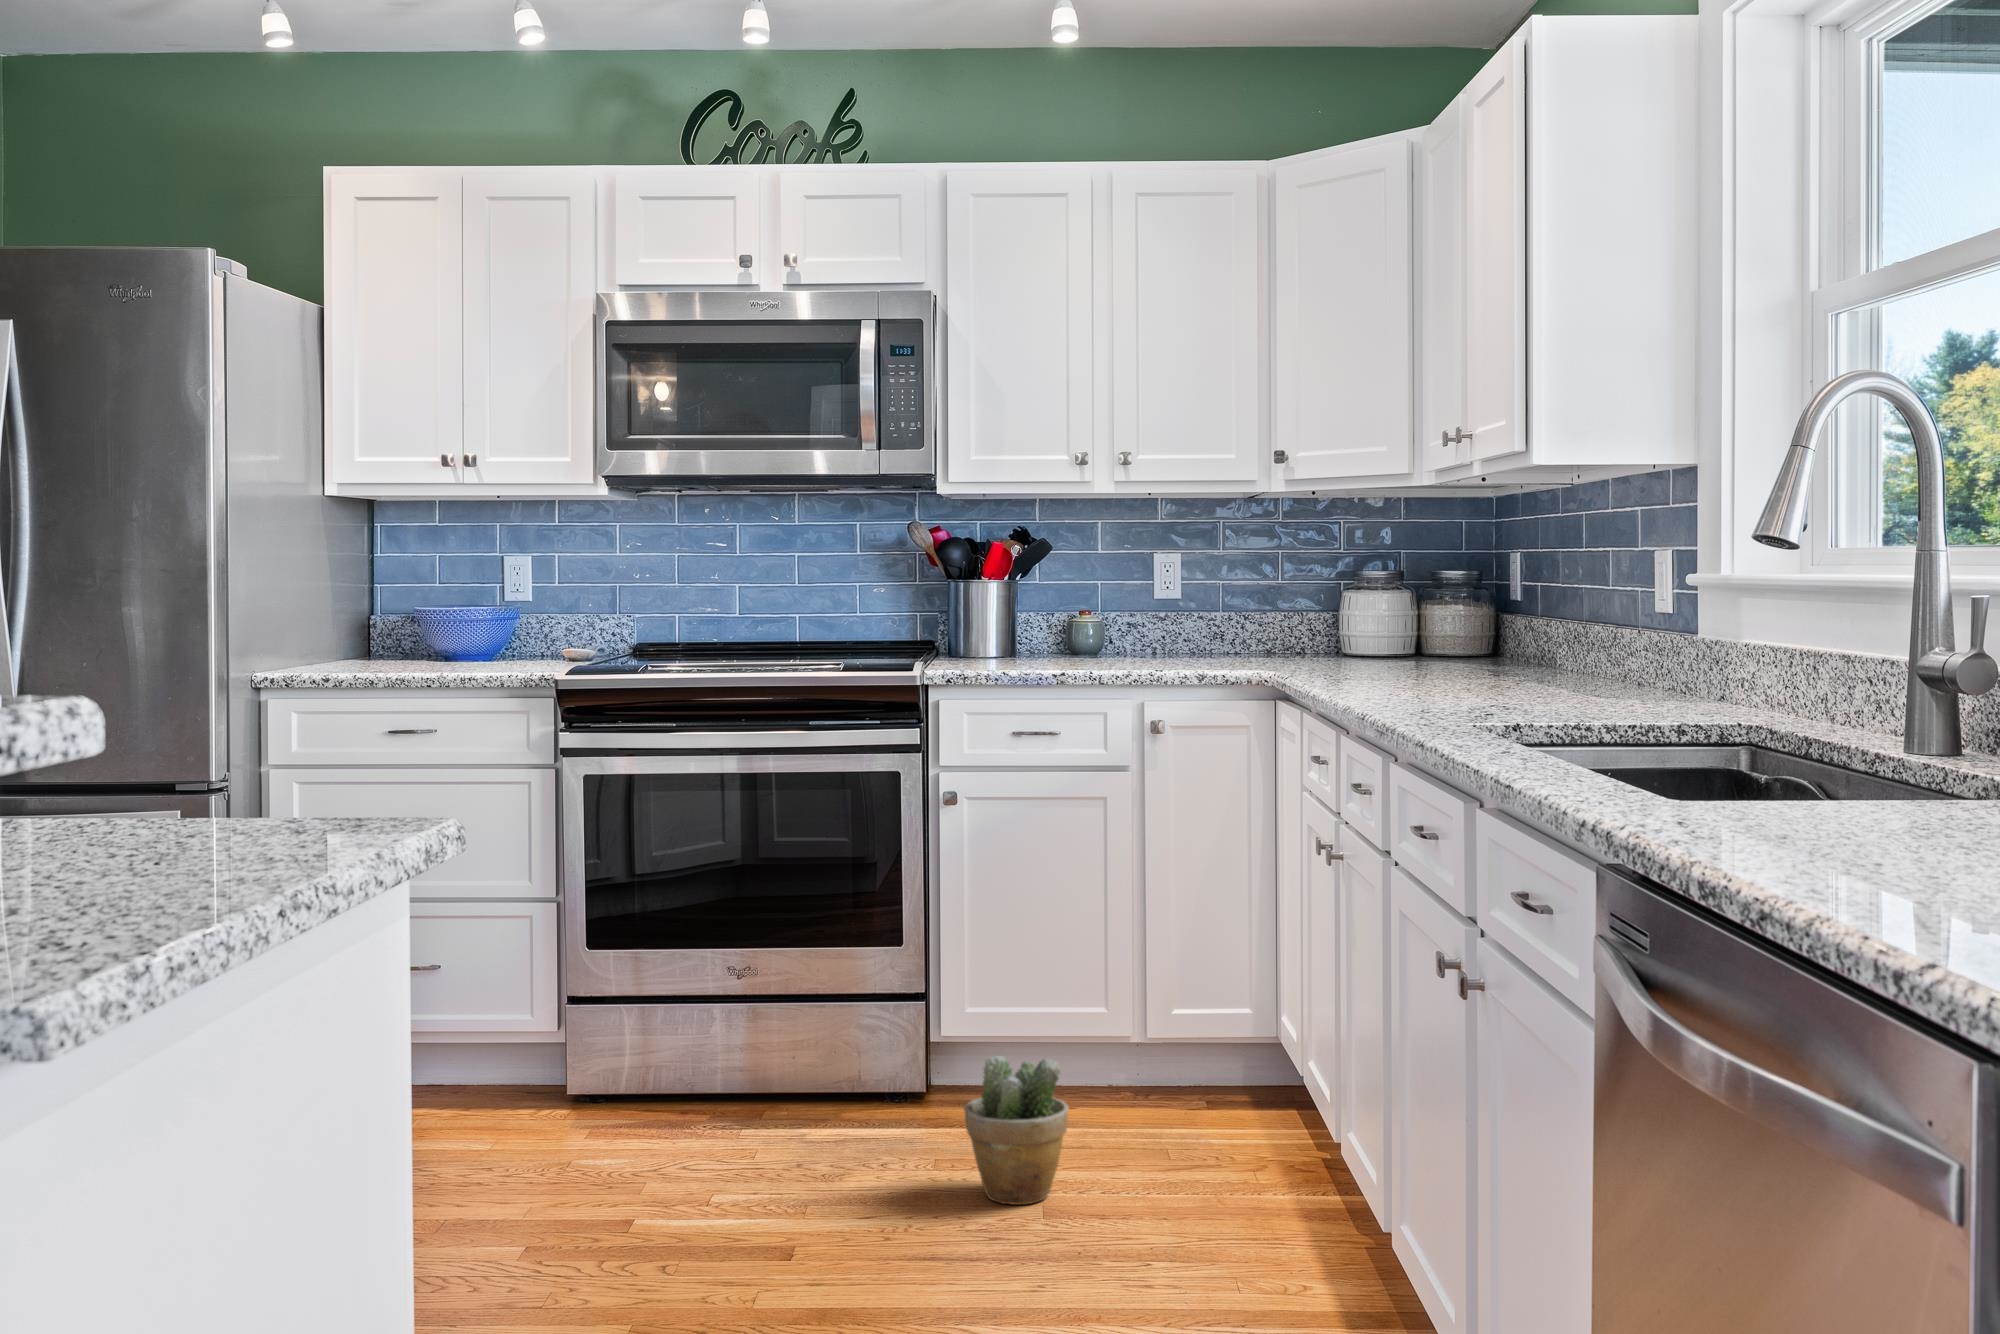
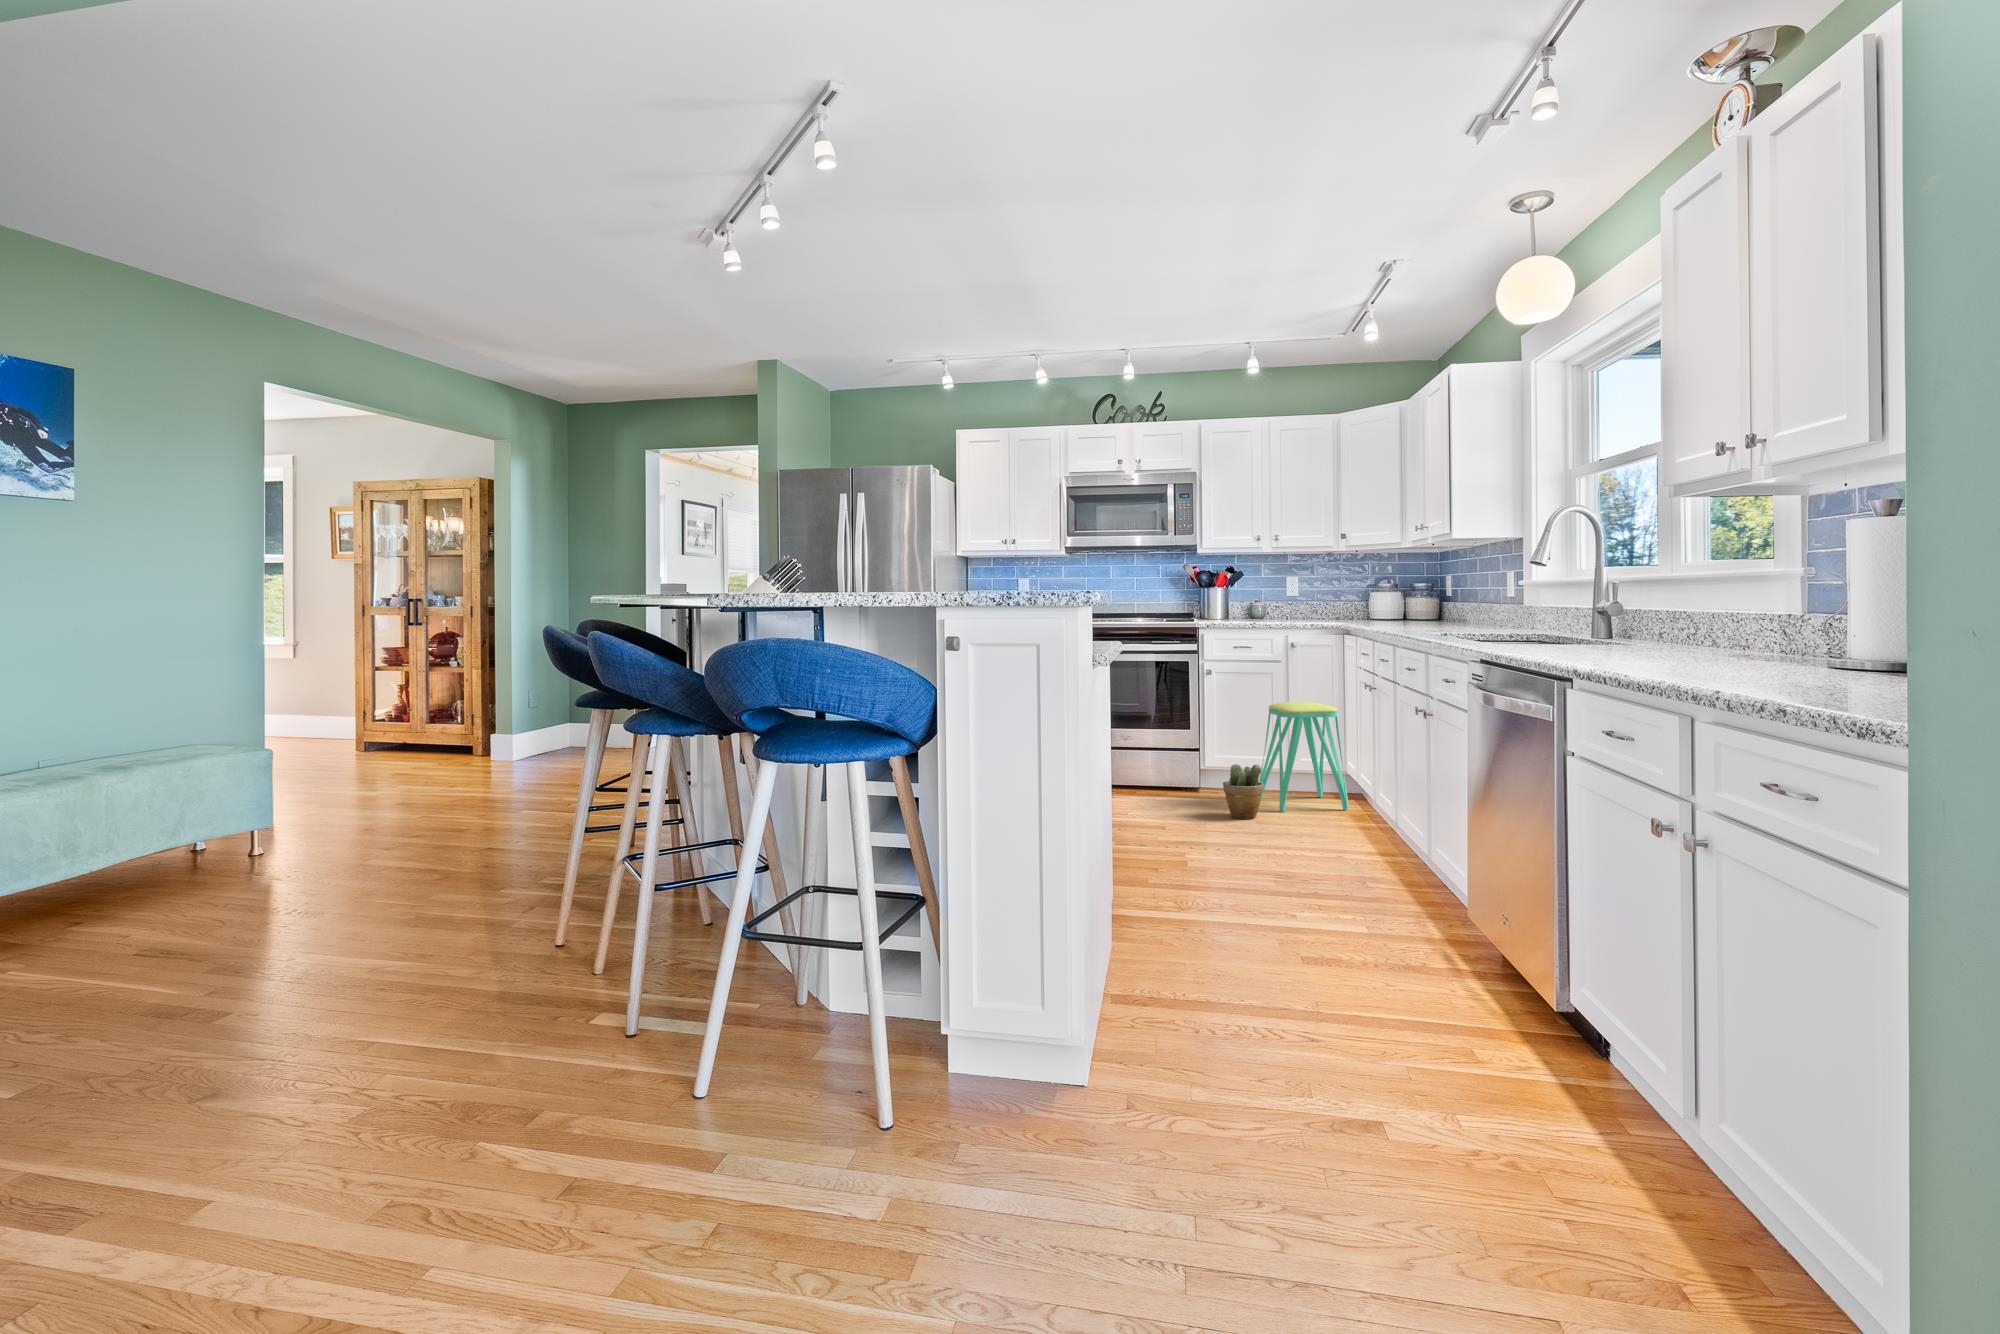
stool: none [1069,874,1287,1168] -> present [1260,702,1348,811]

